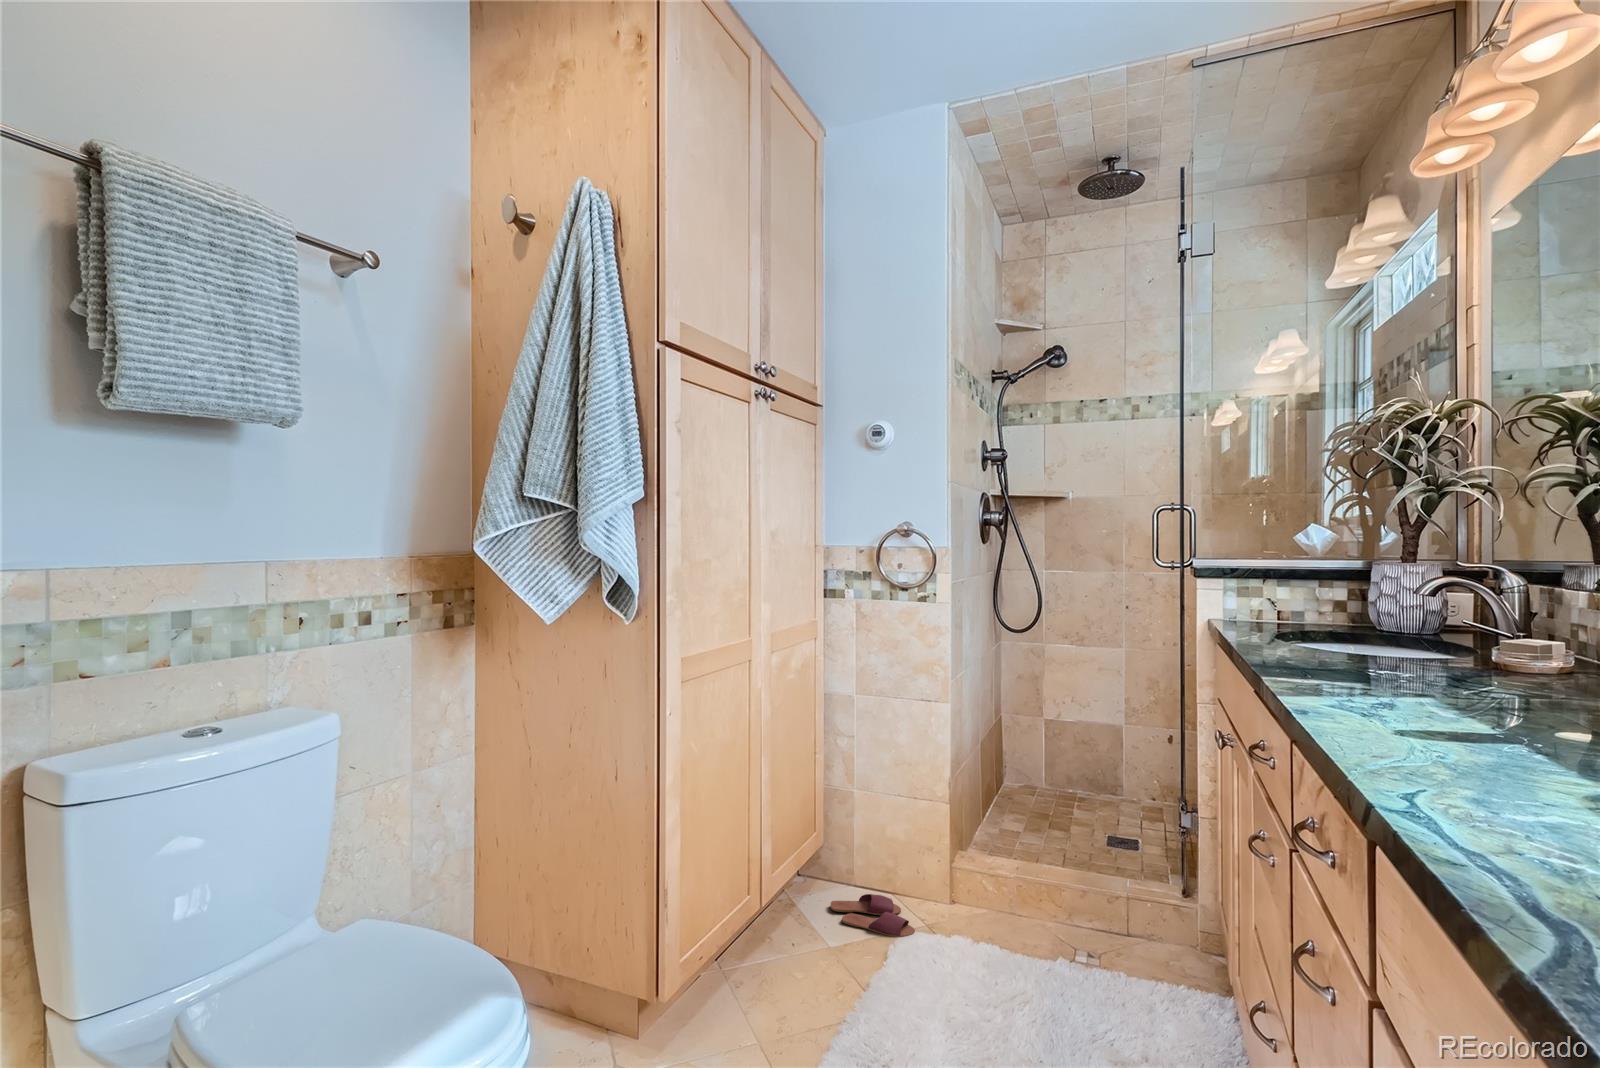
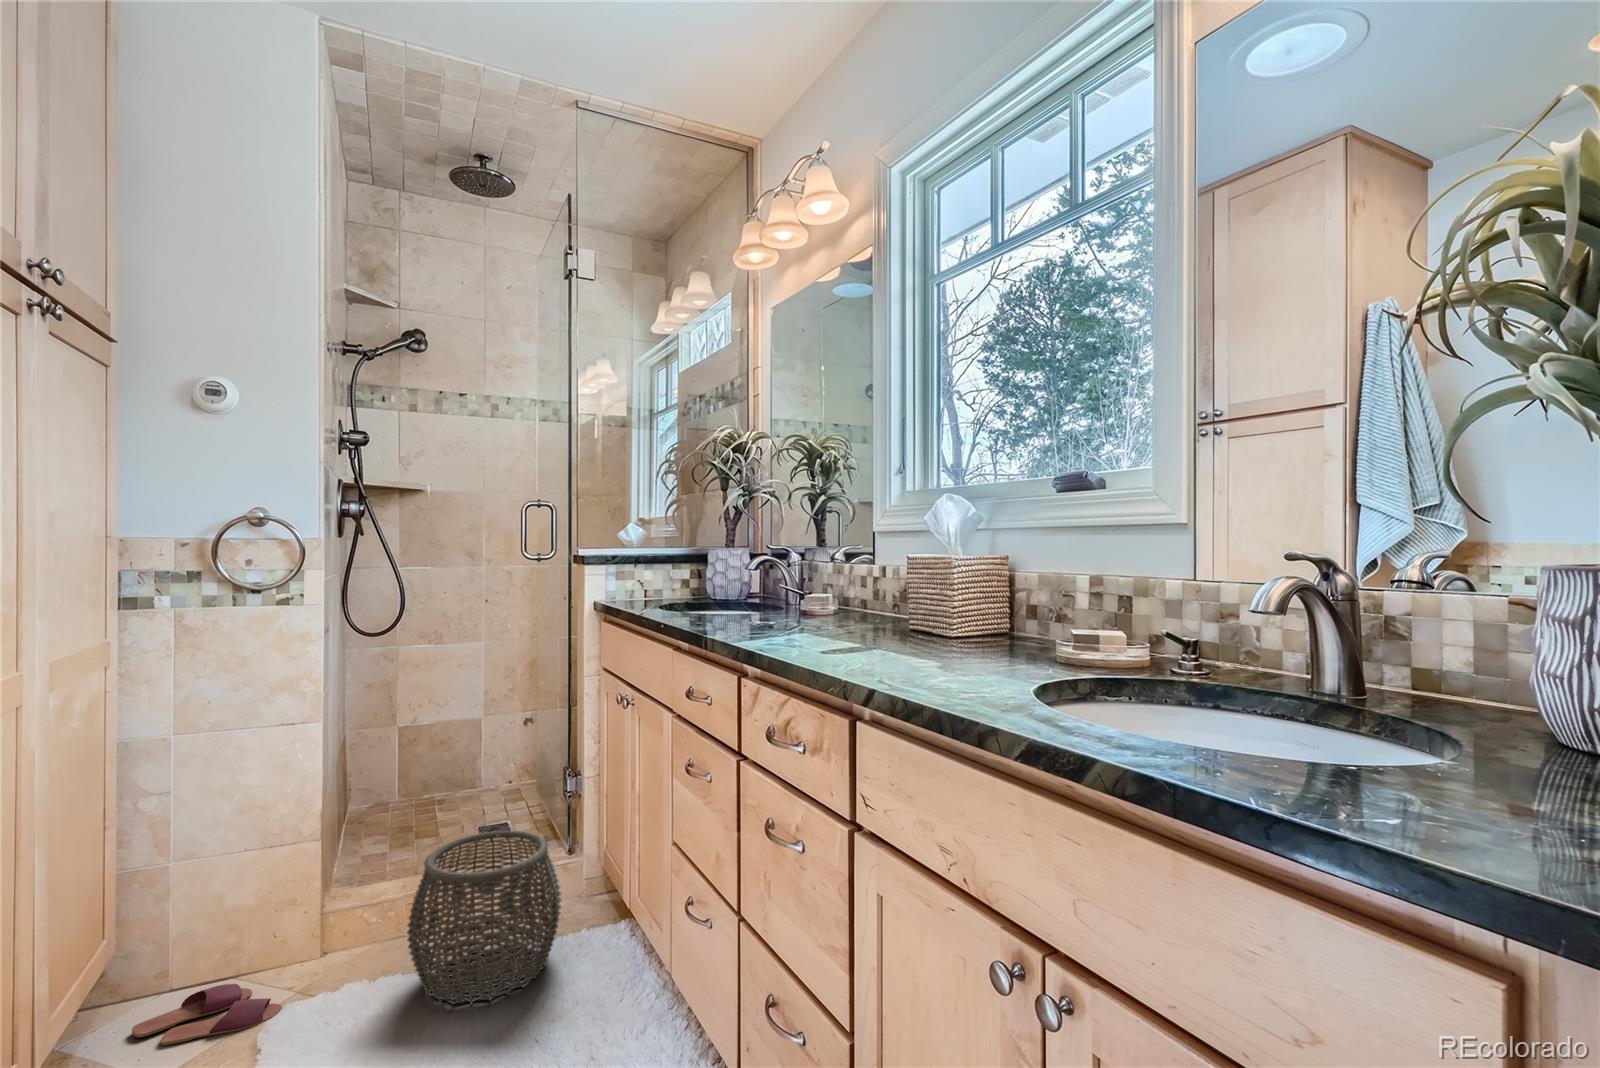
woven basket: none [1000,840,1149,1012] -> present [407,831,561,1004]

